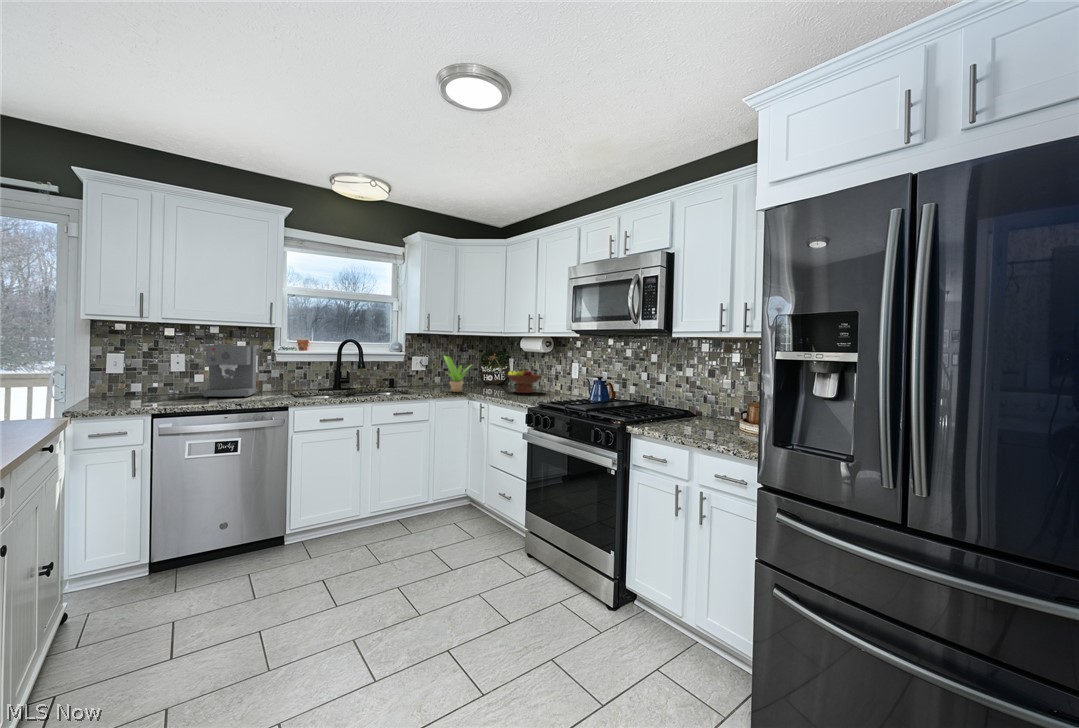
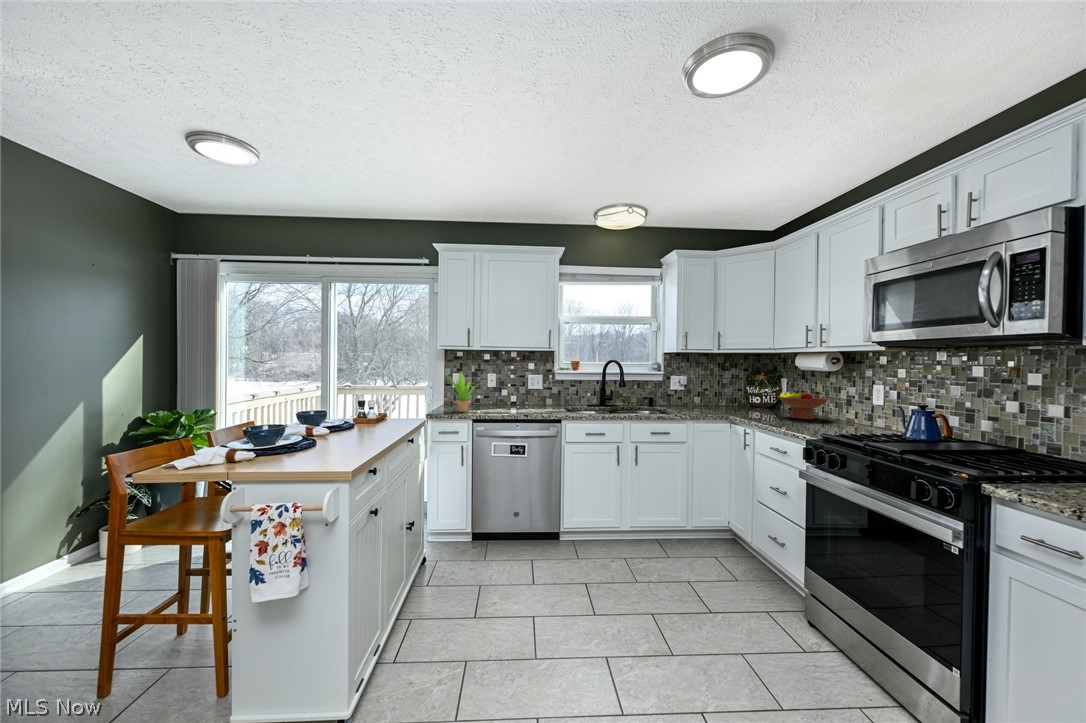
coffee maker: present [203,345,257,397] -> none [503,366,540,409]
potted plant: present [444,356,470,392] -> present [445,373,474,412]

